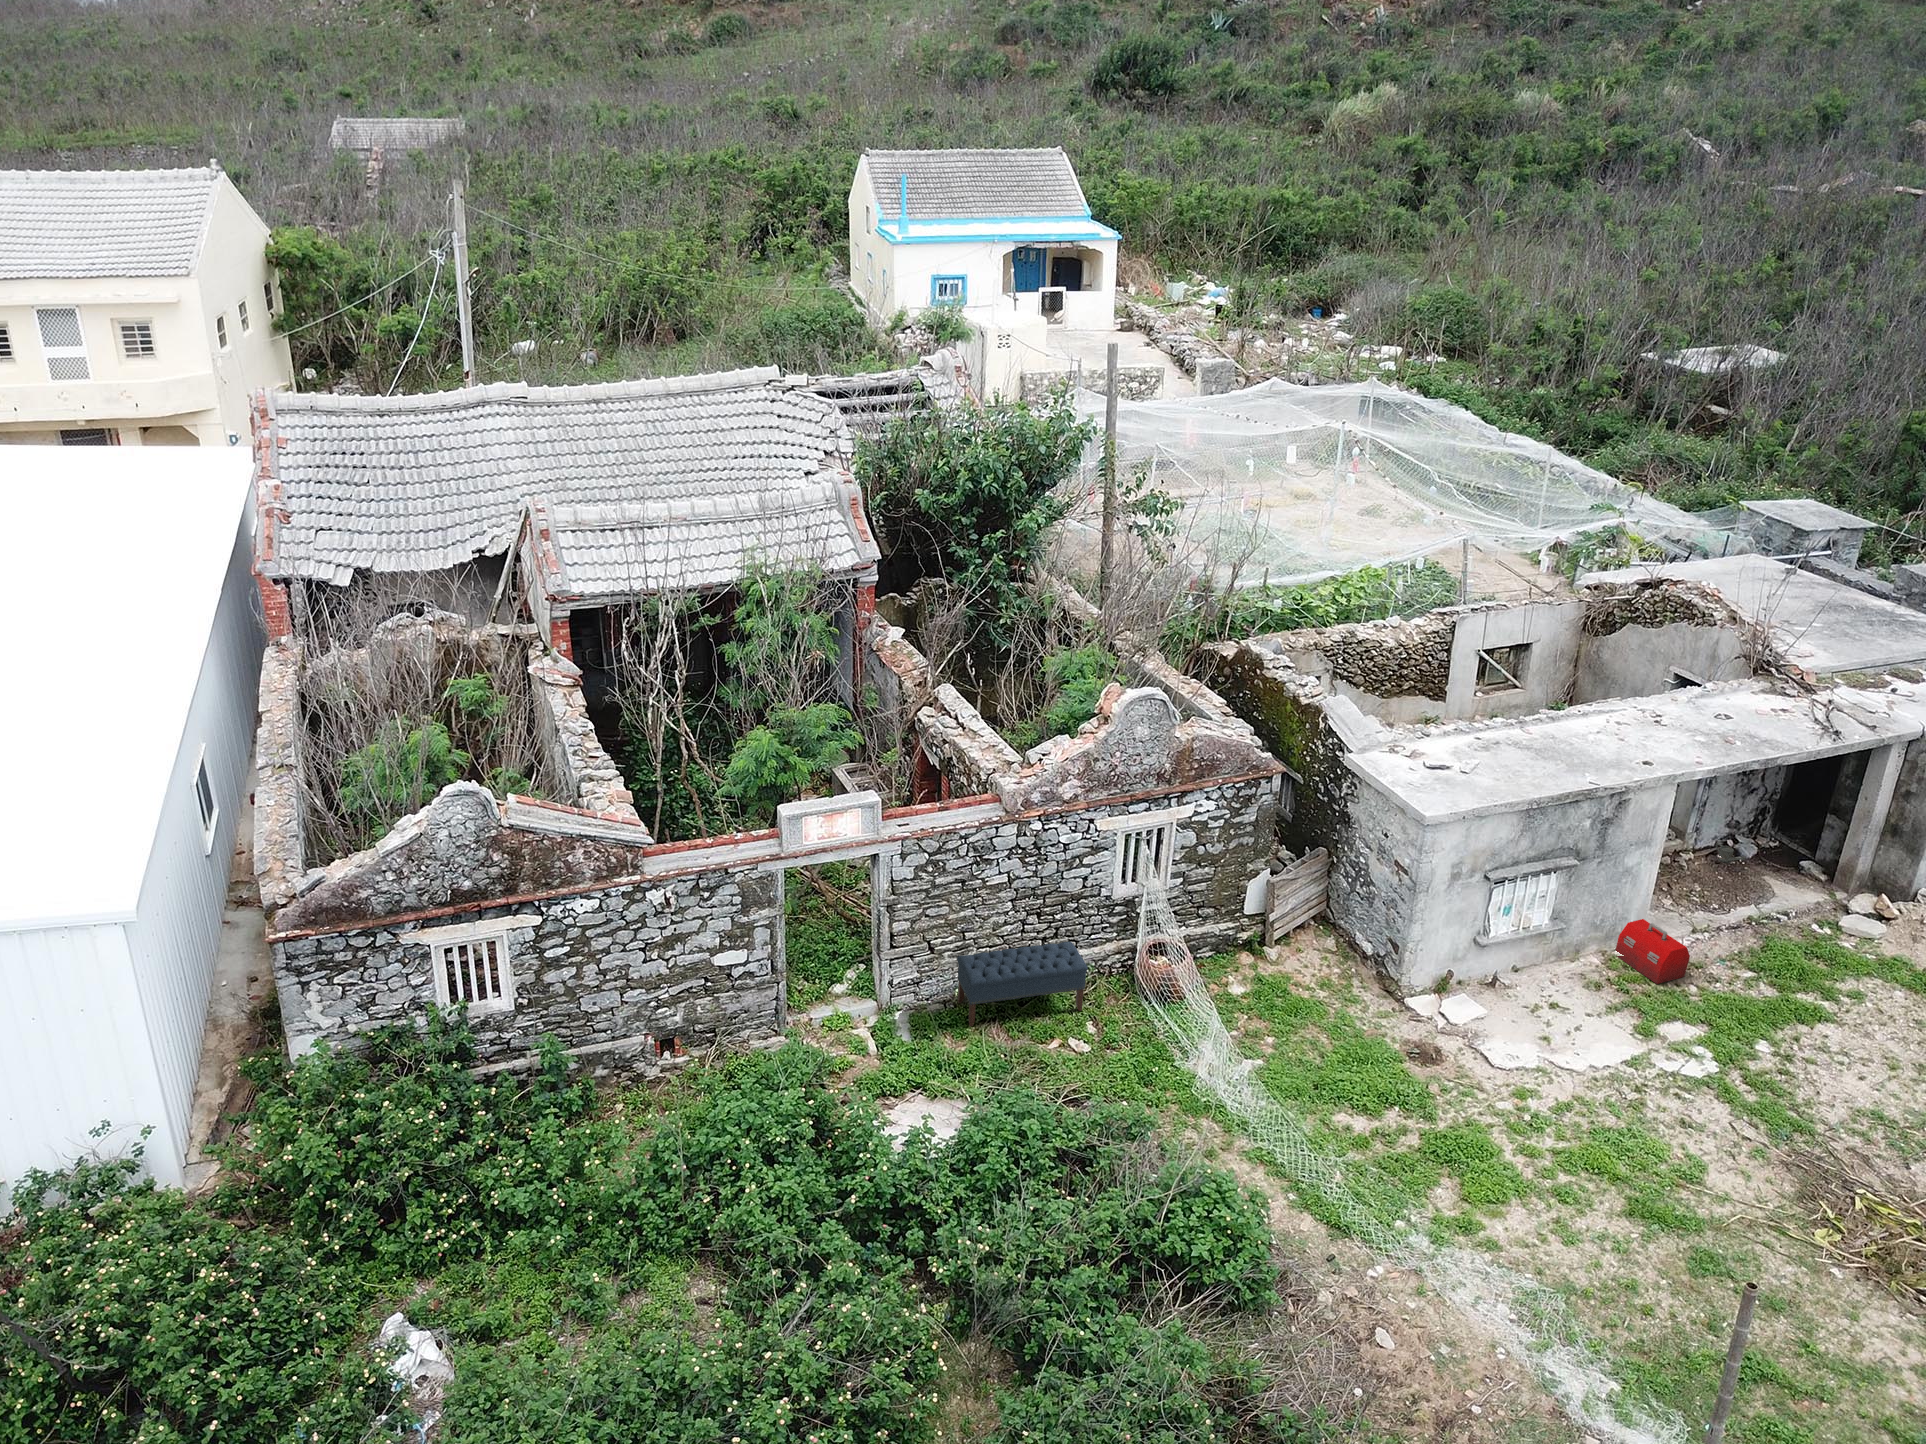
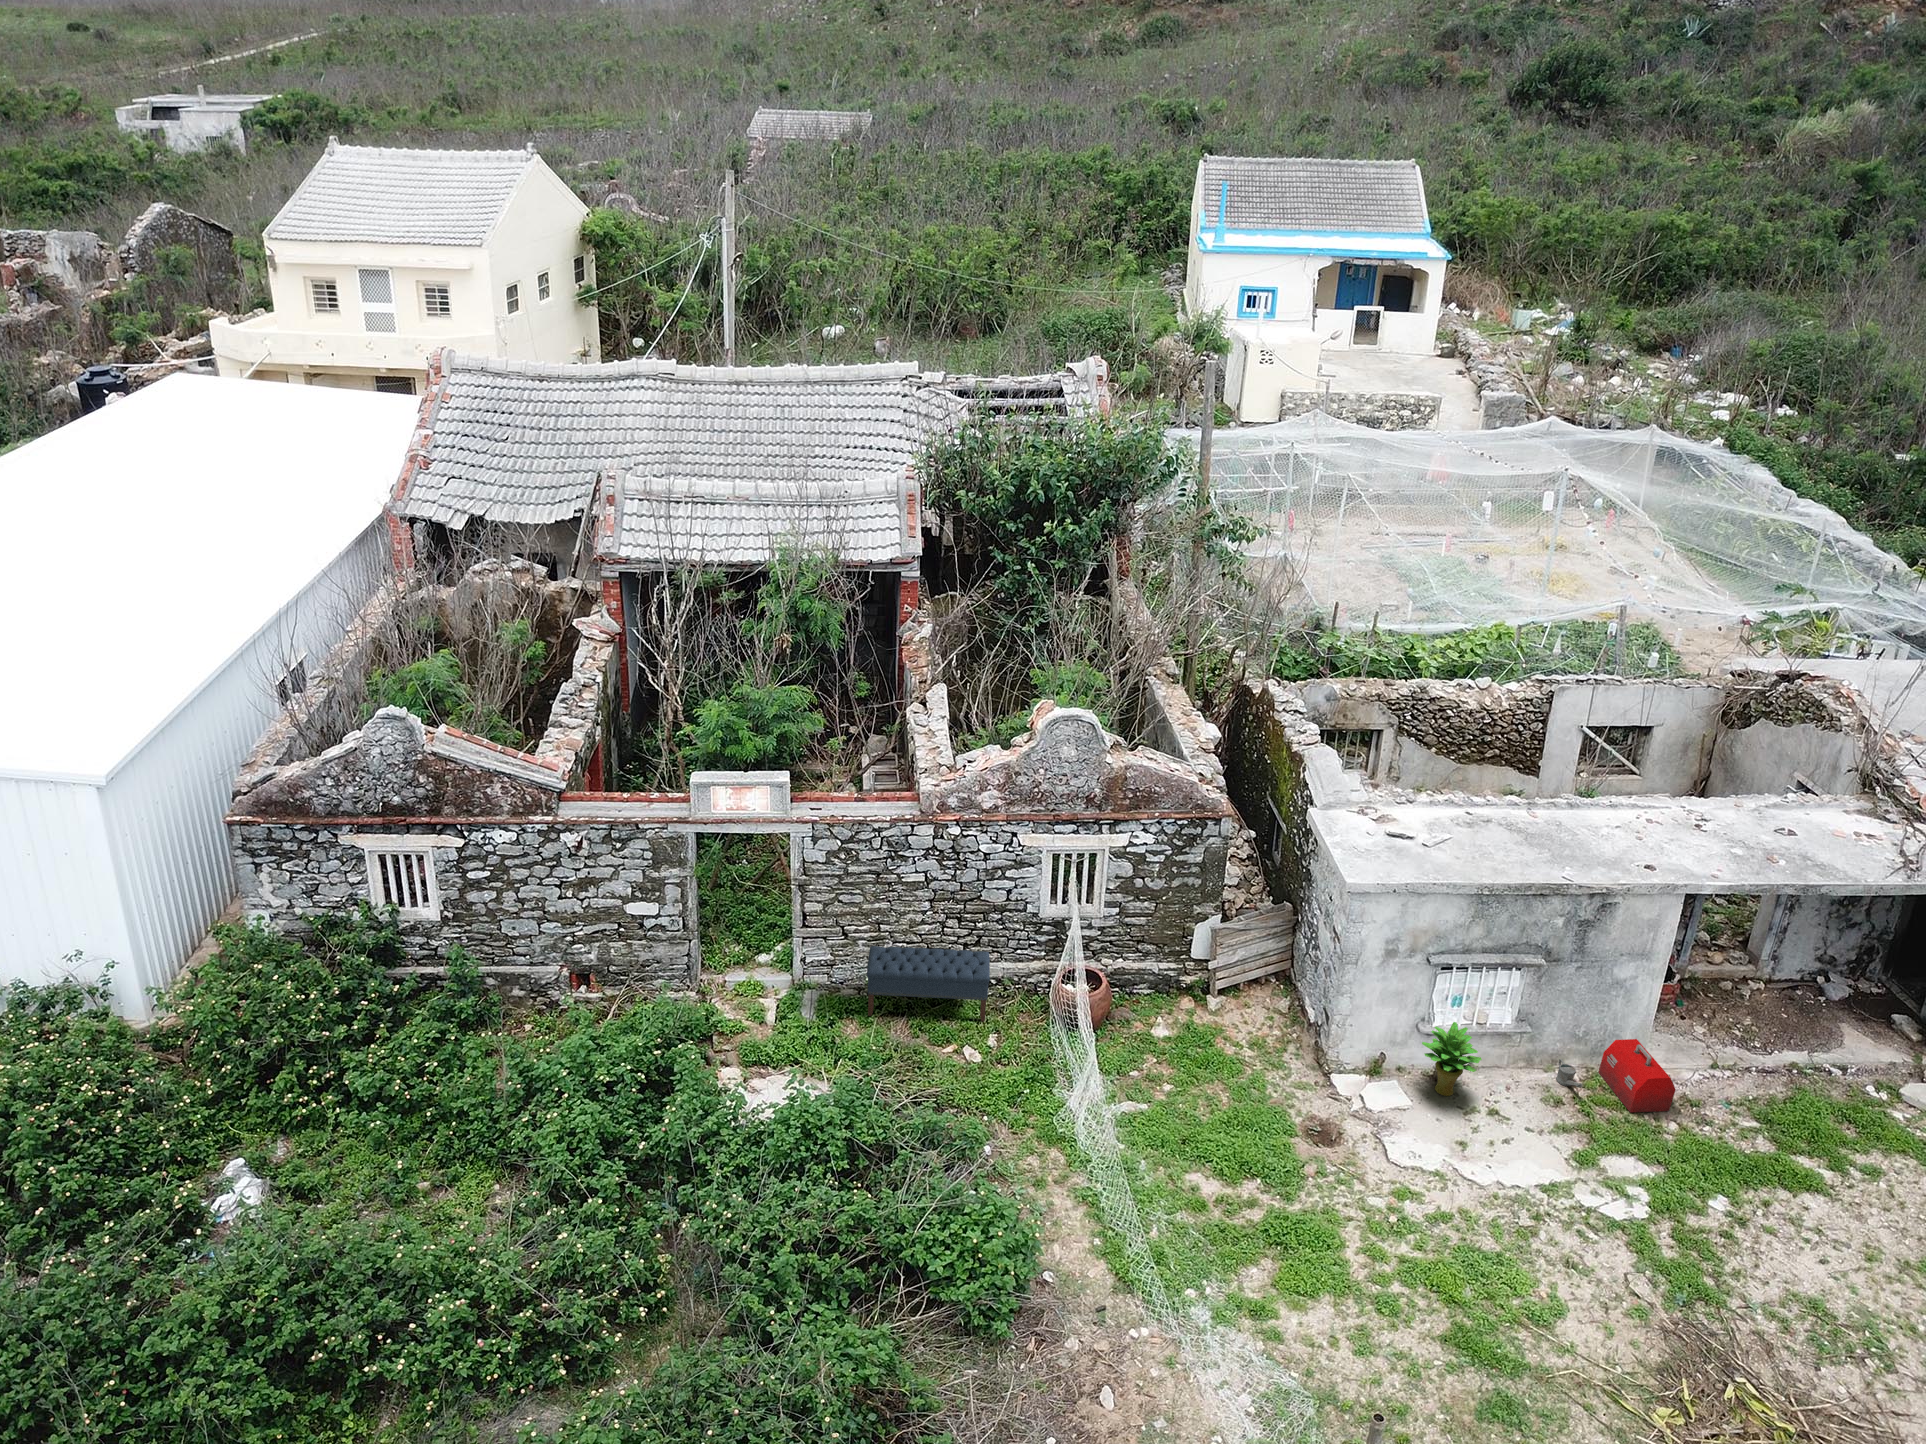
watering can: present [1716,843,1745,863] -> present [1556,1059,1582,1088]
potted plant: none [1485,931,1540,999] -> present [1422,1022,1482,1096]

